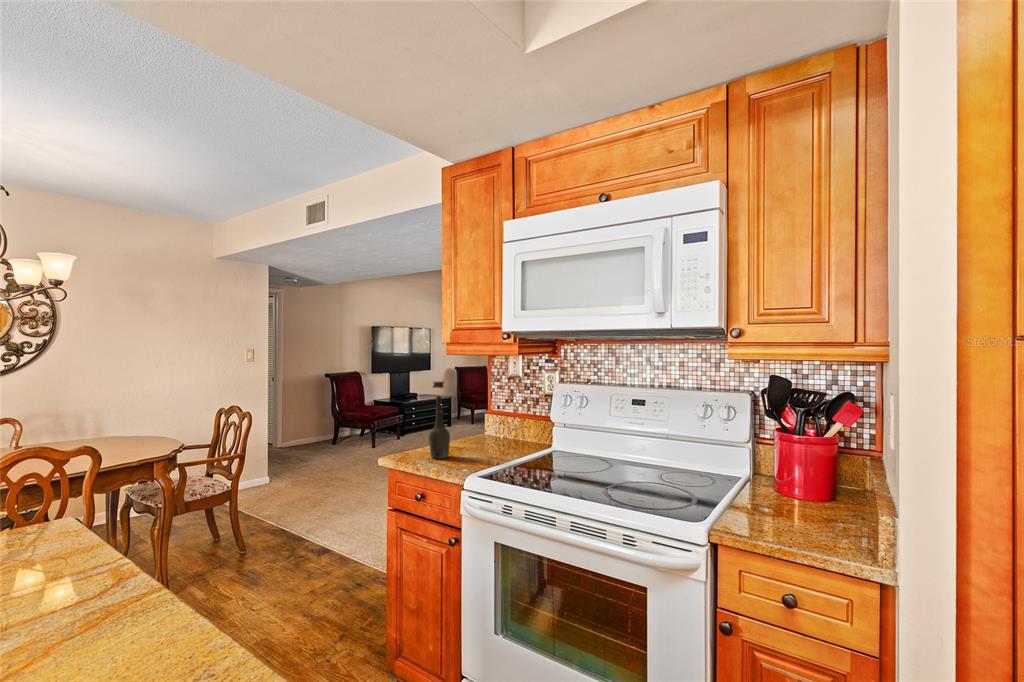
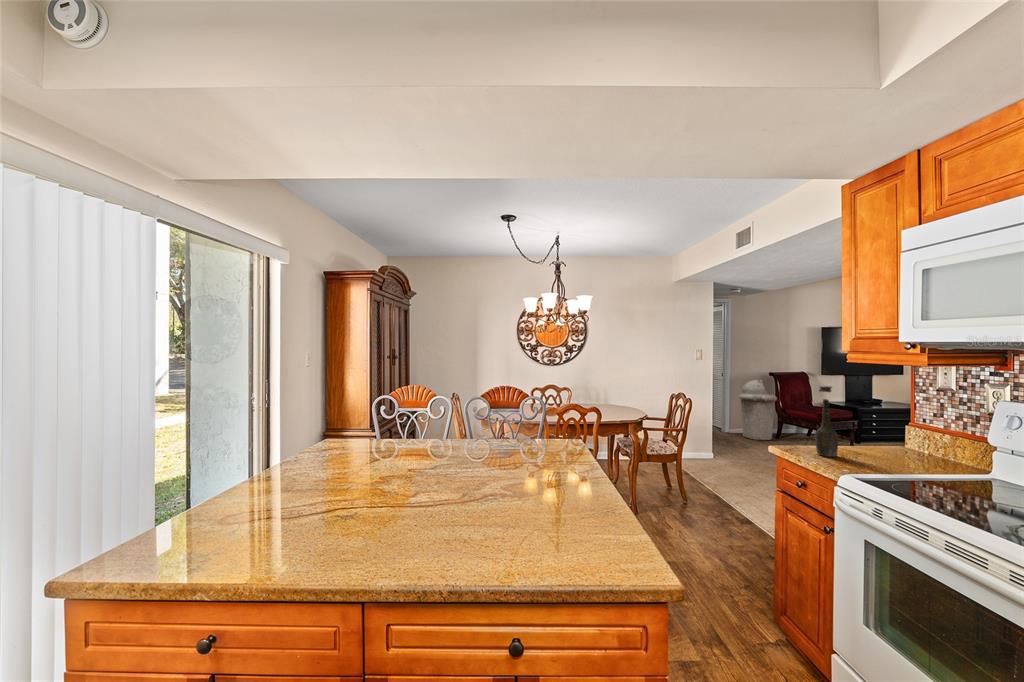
trash can: none [294,379,336,450] -> present [738,380,777,440]

